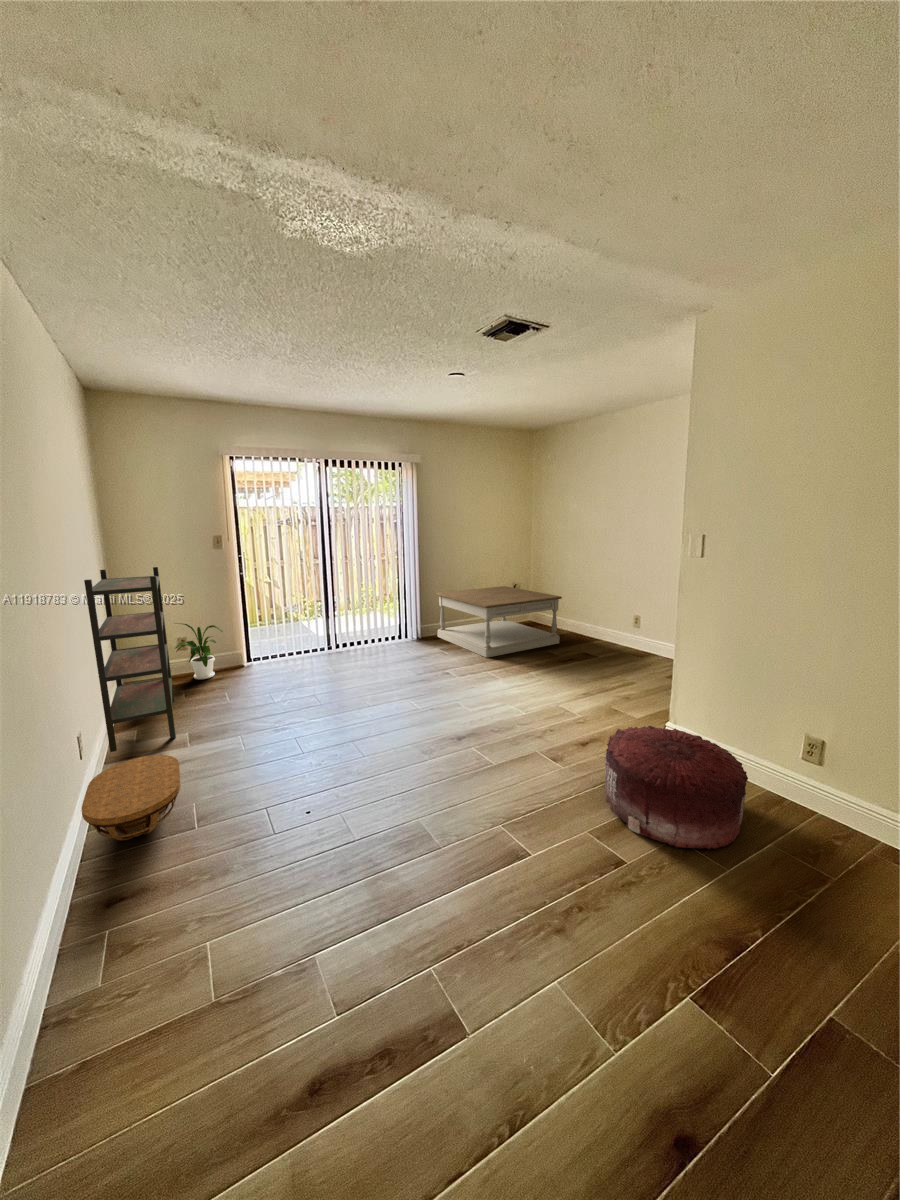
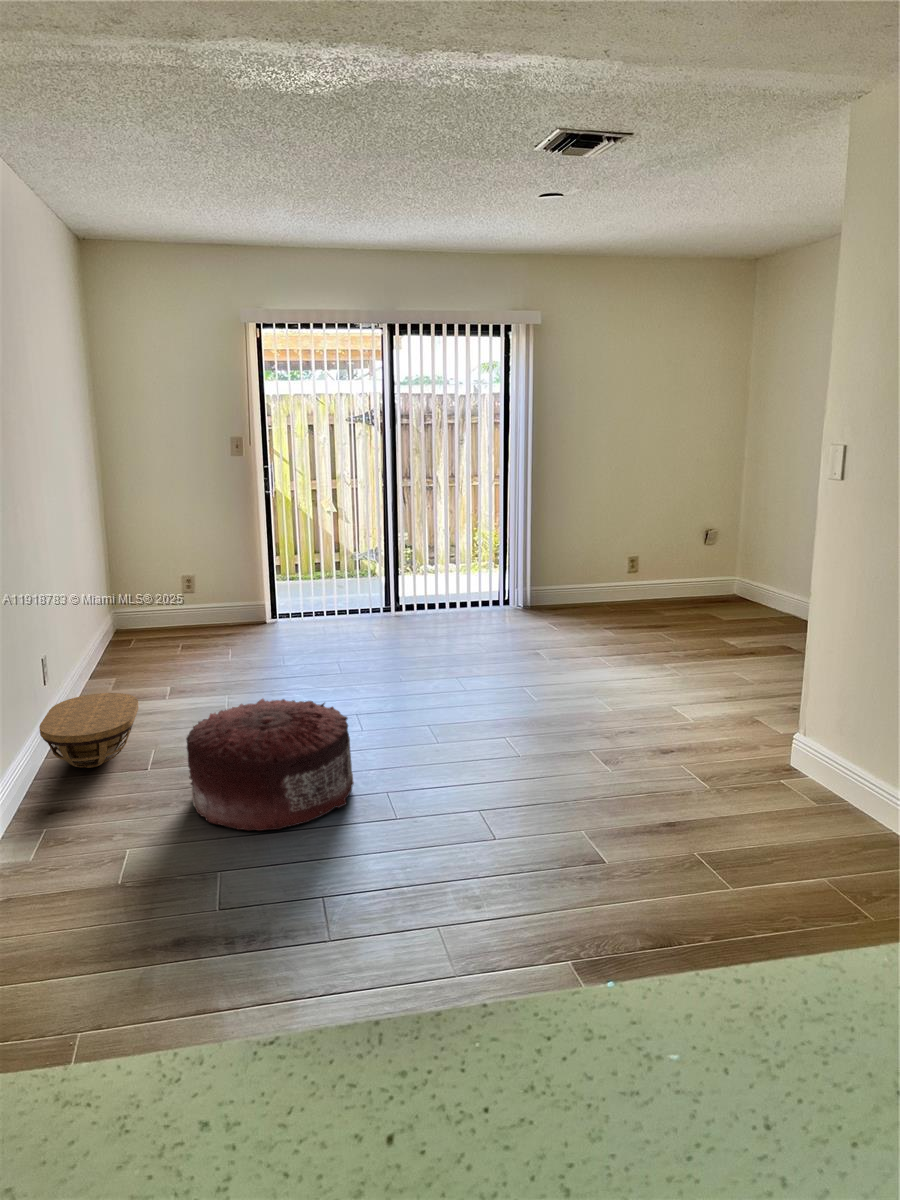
bookshelf: present [84,567,176,752] -> none [63,479,166,695]
coffee table: present [436,586,562,658] -> none [557,530,765,641]
house plant: present [176,623,223,679] -> none [171,555,234,633]
pouf: present [605,726,748,849] -> present [186,699,354,831]

